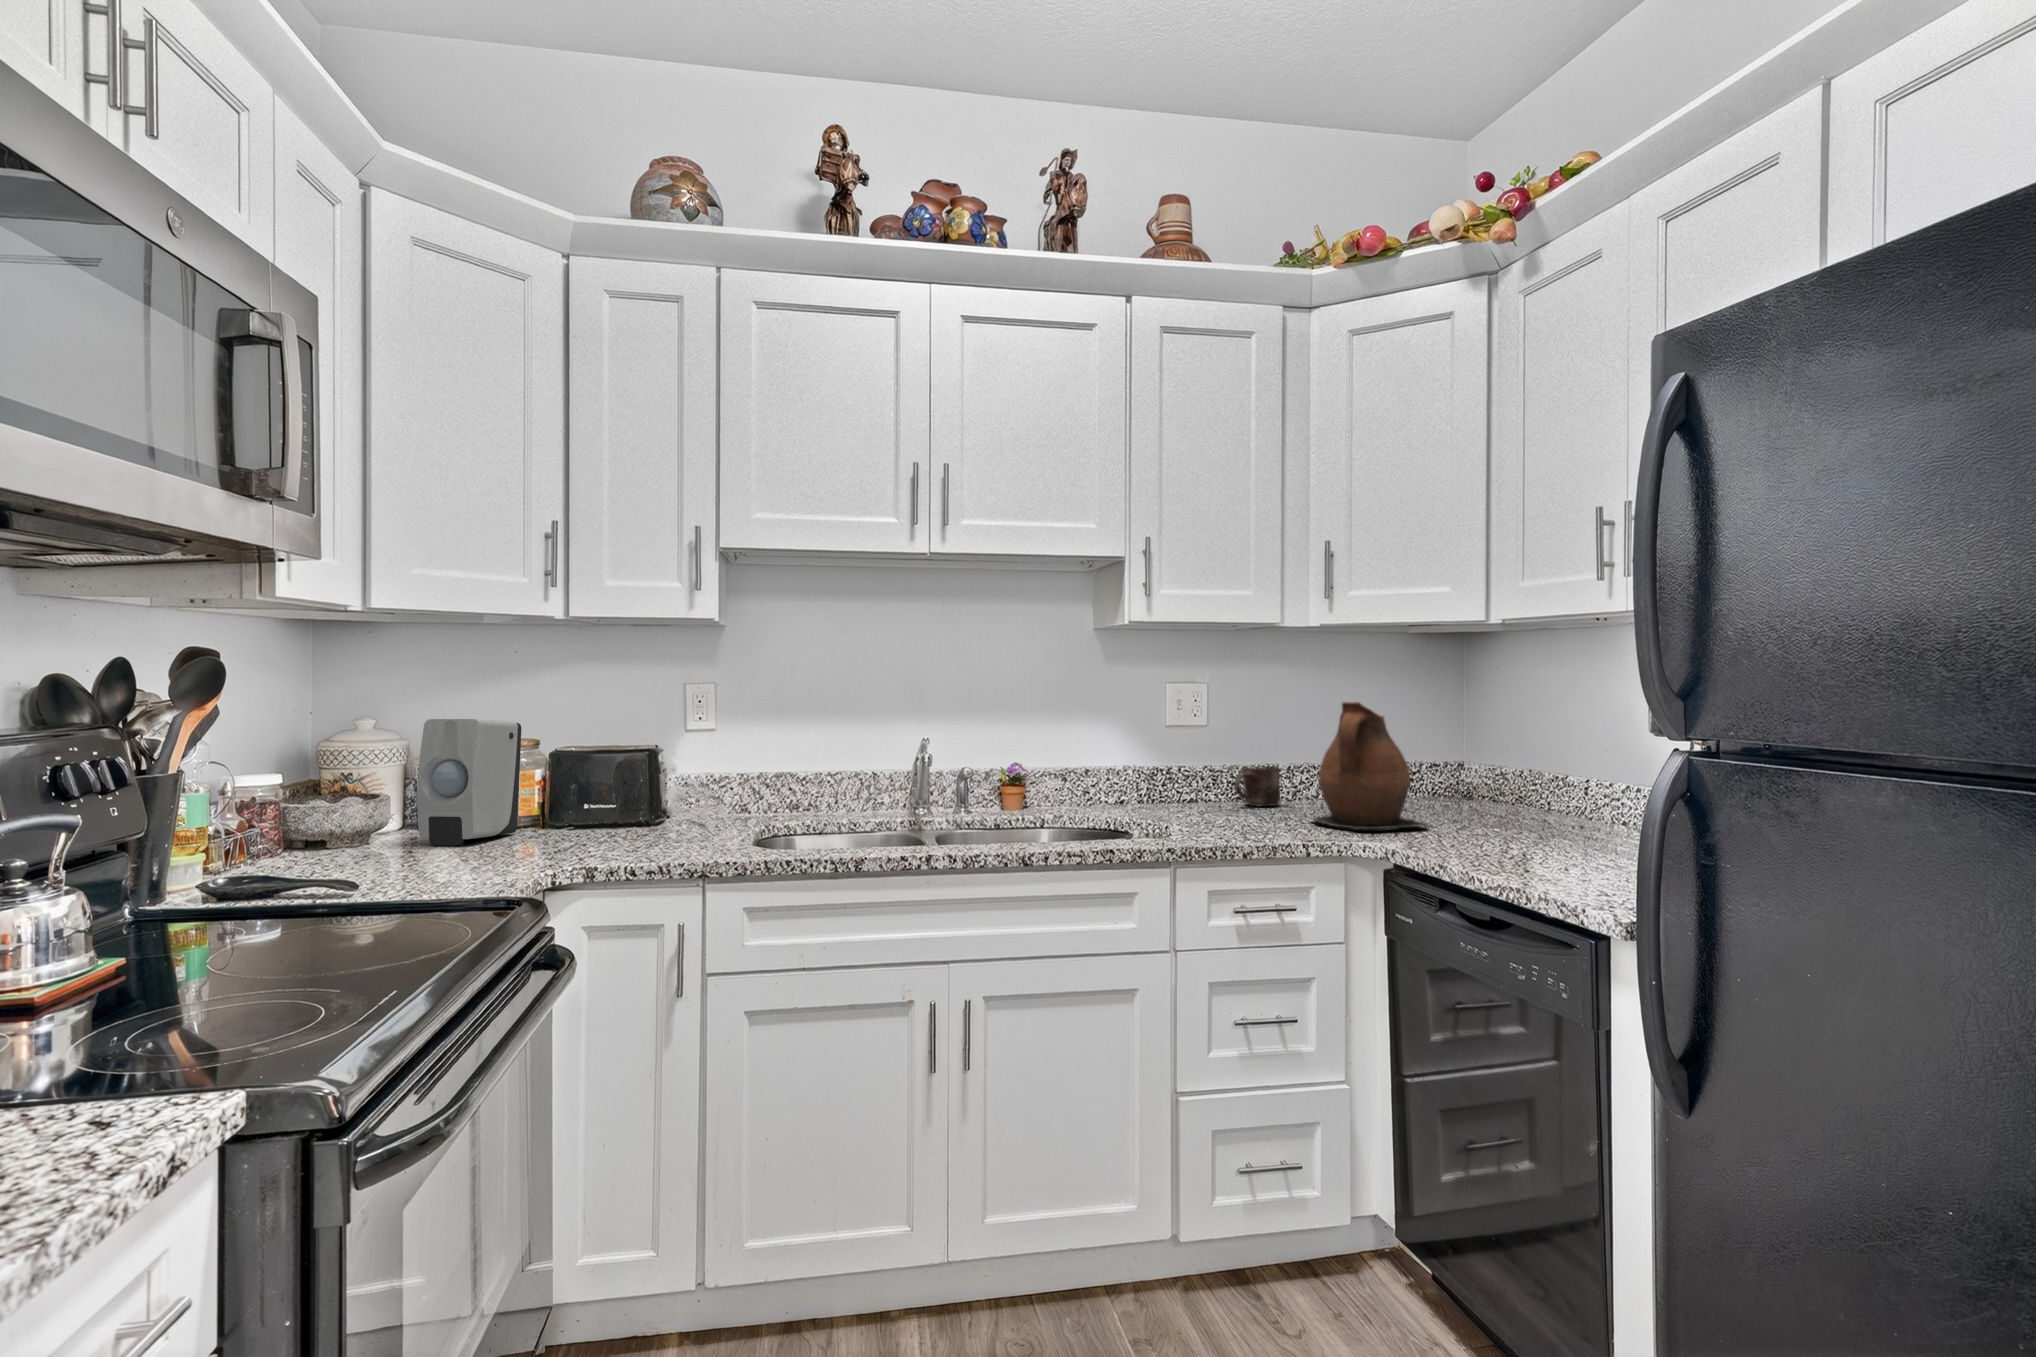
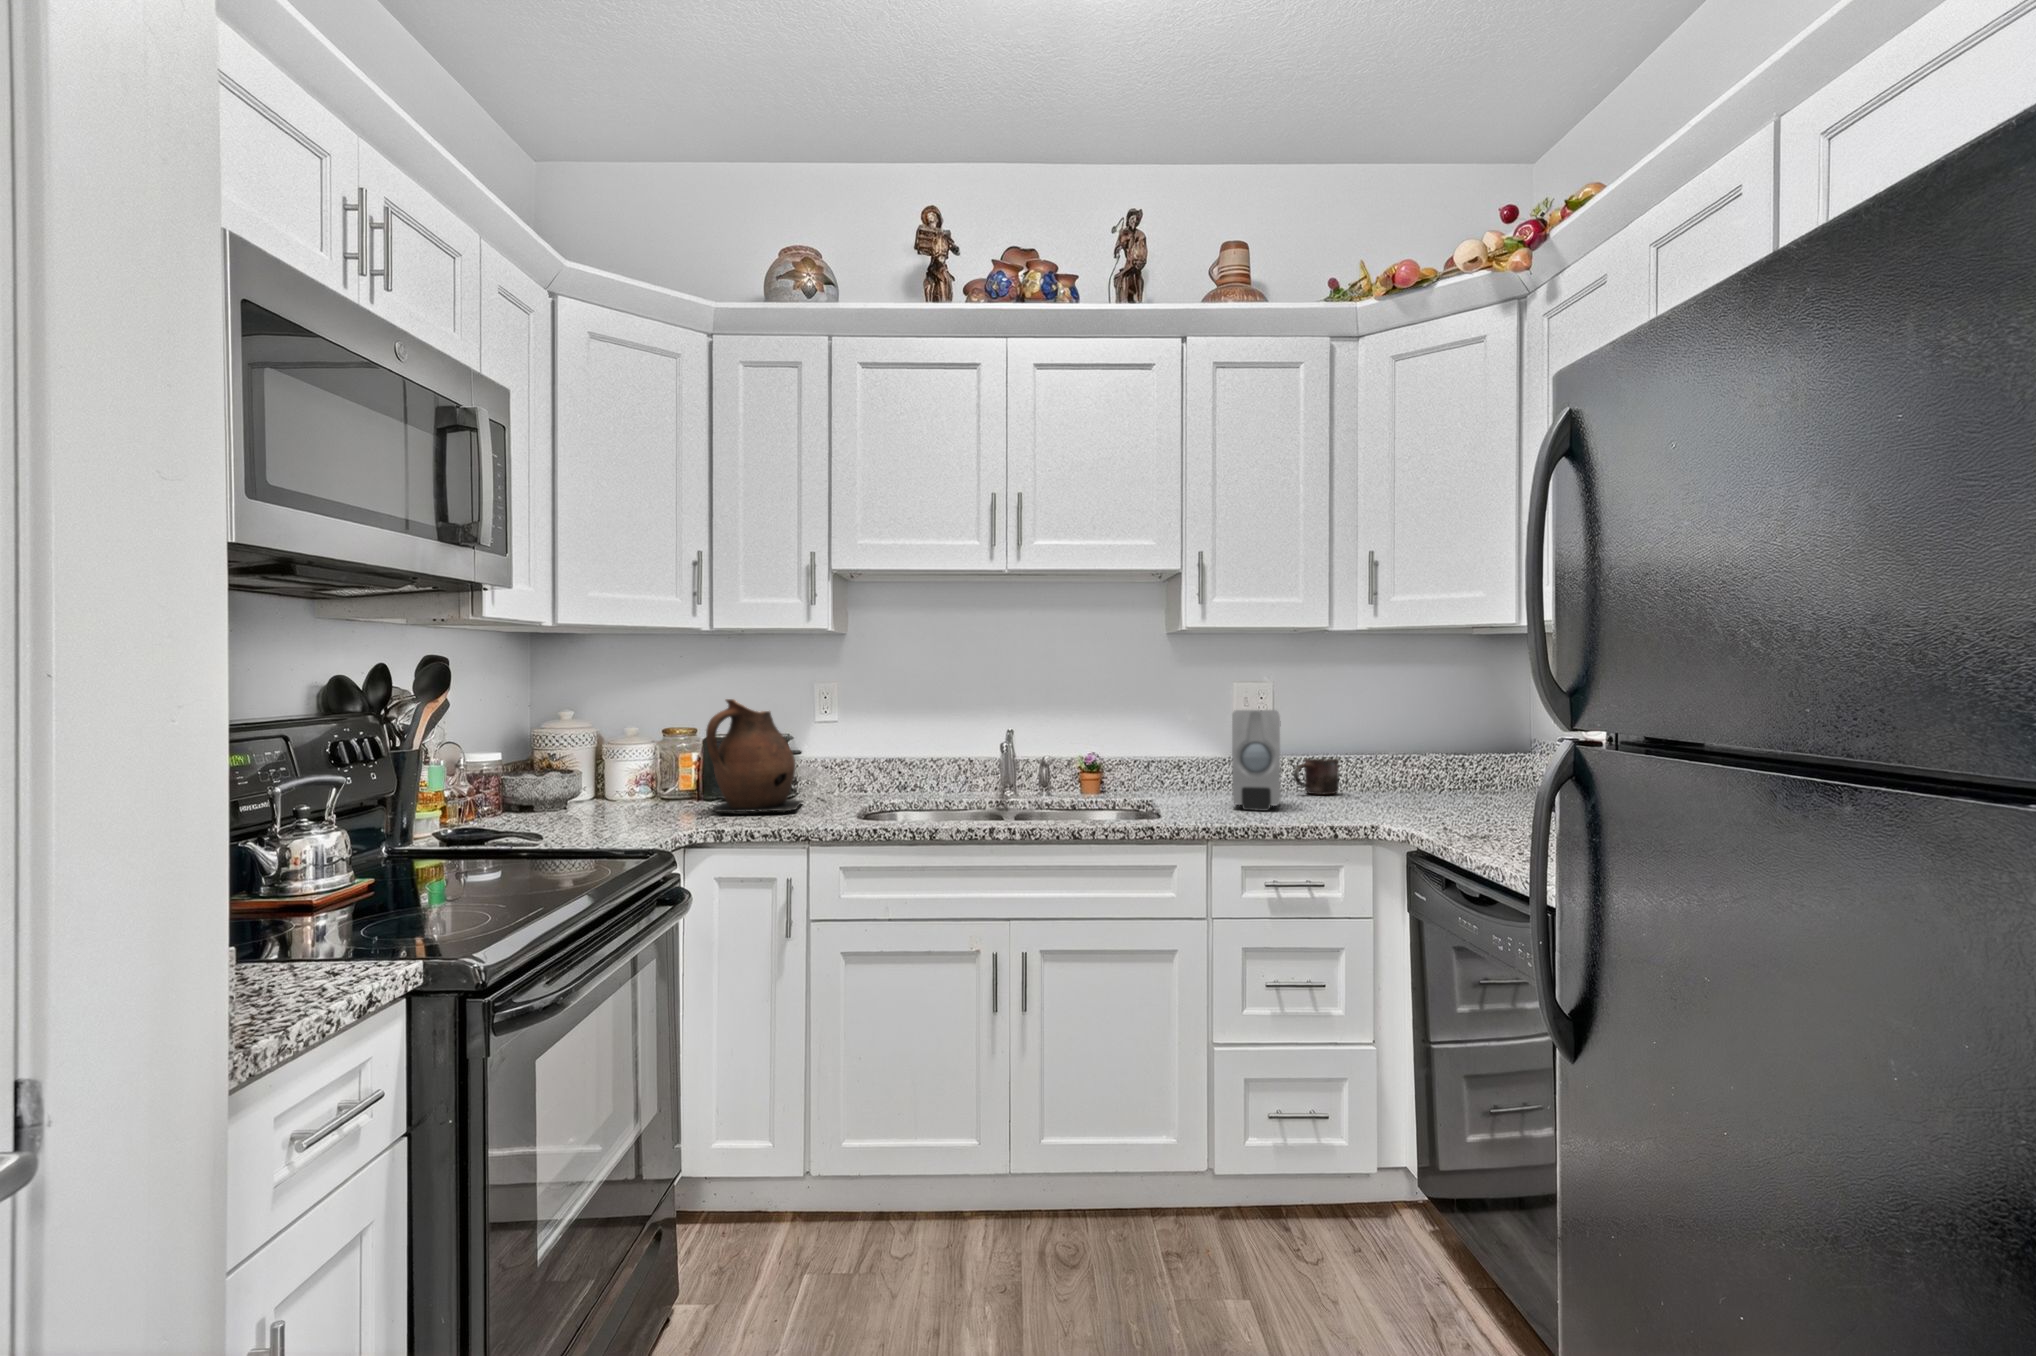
ceramic pitcher: present [1314,702,1428,829] -> present [706,699,803,813]
soap dispenser: present [417,719,521,846] -> present [1232,710,1281,811]

